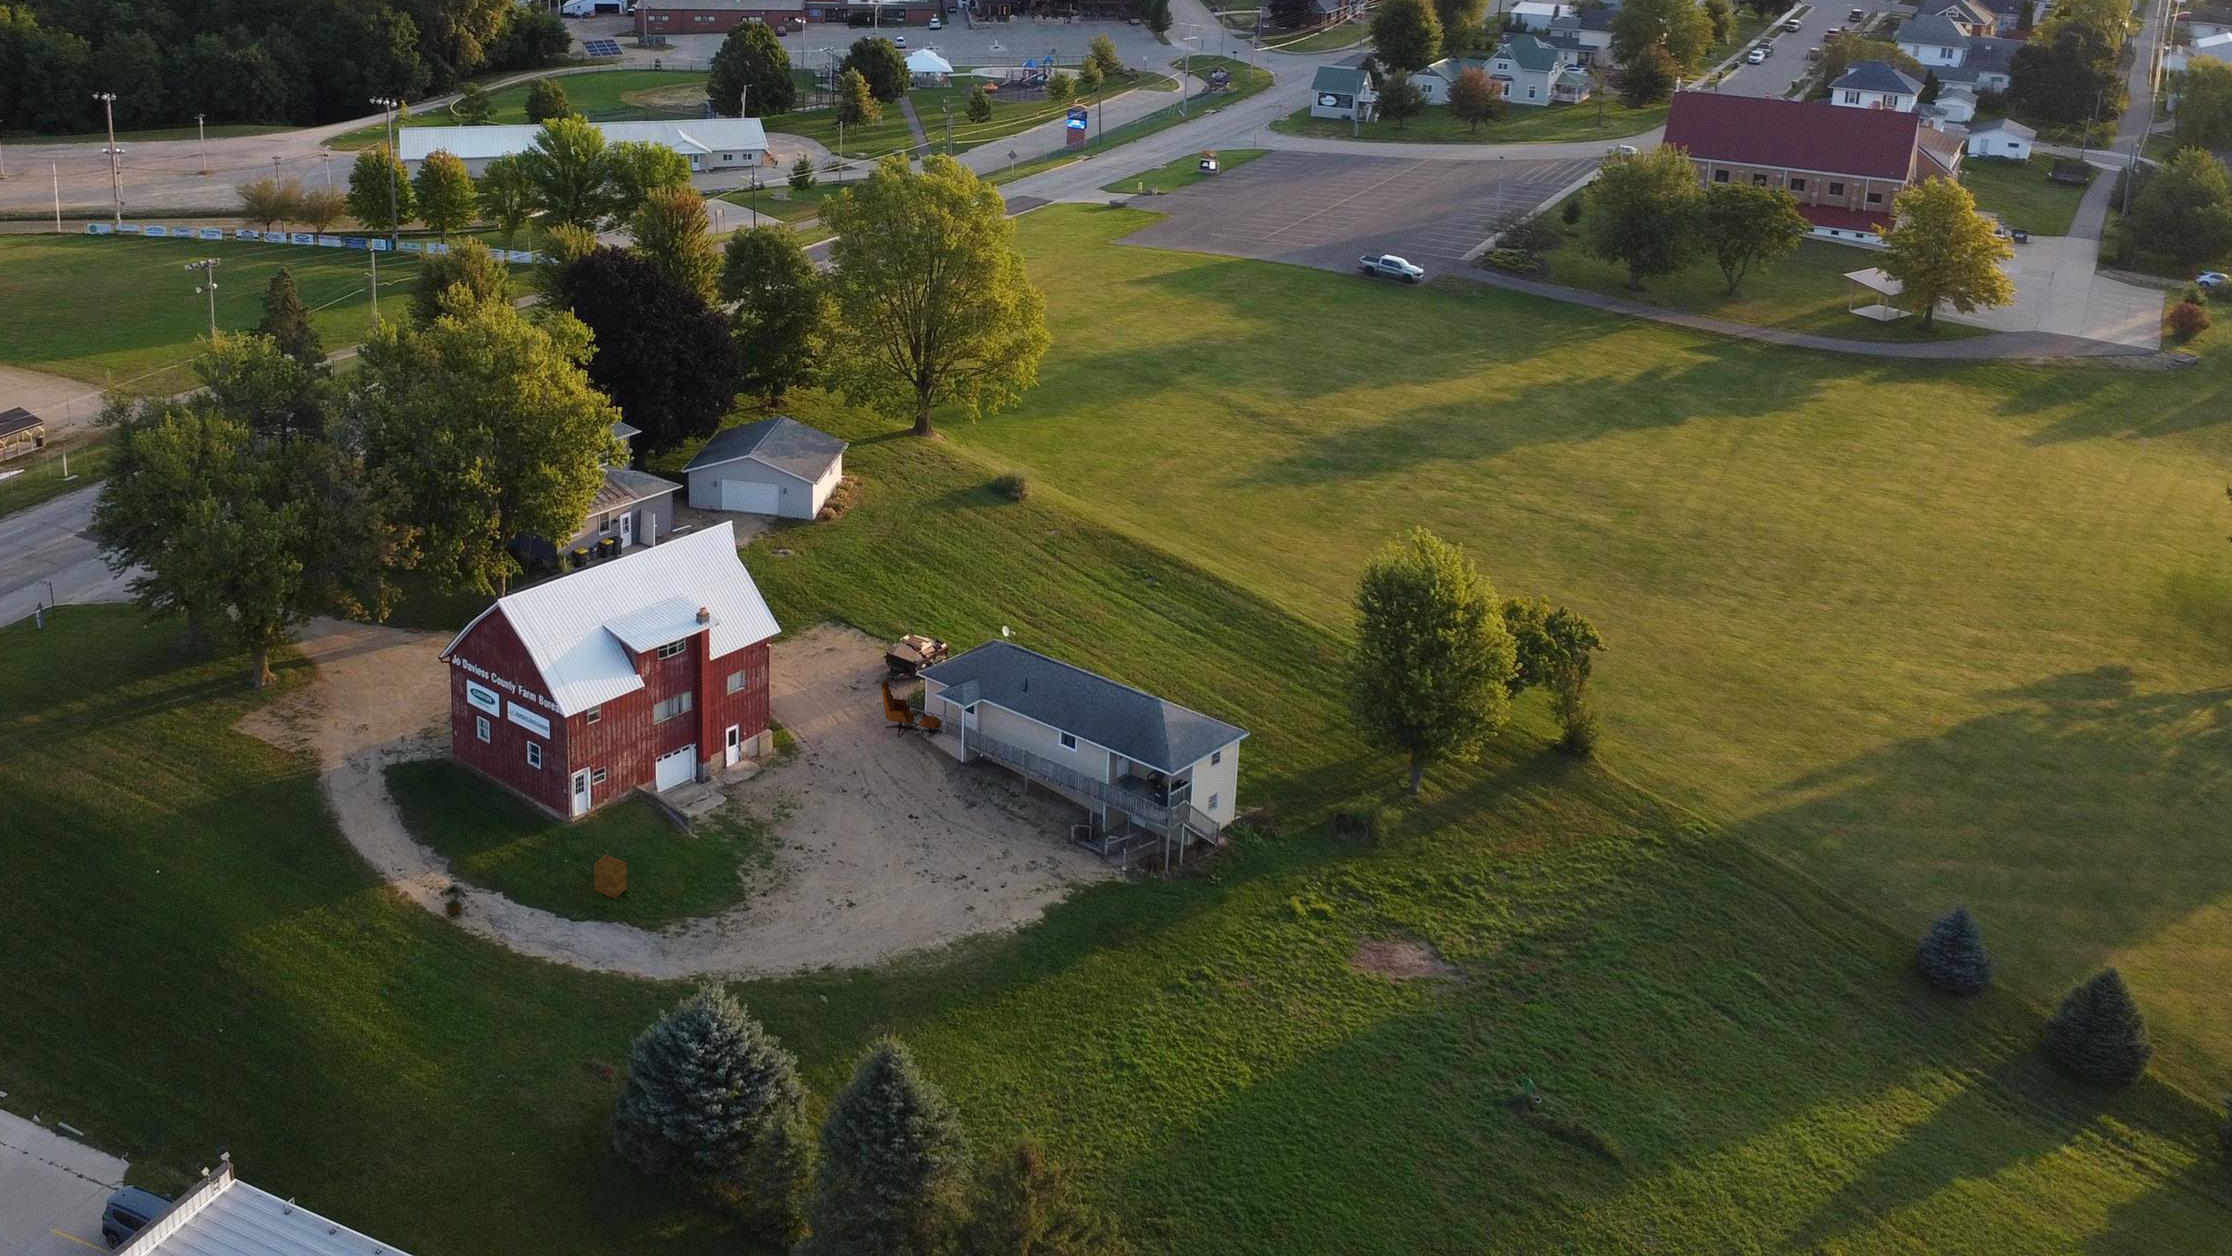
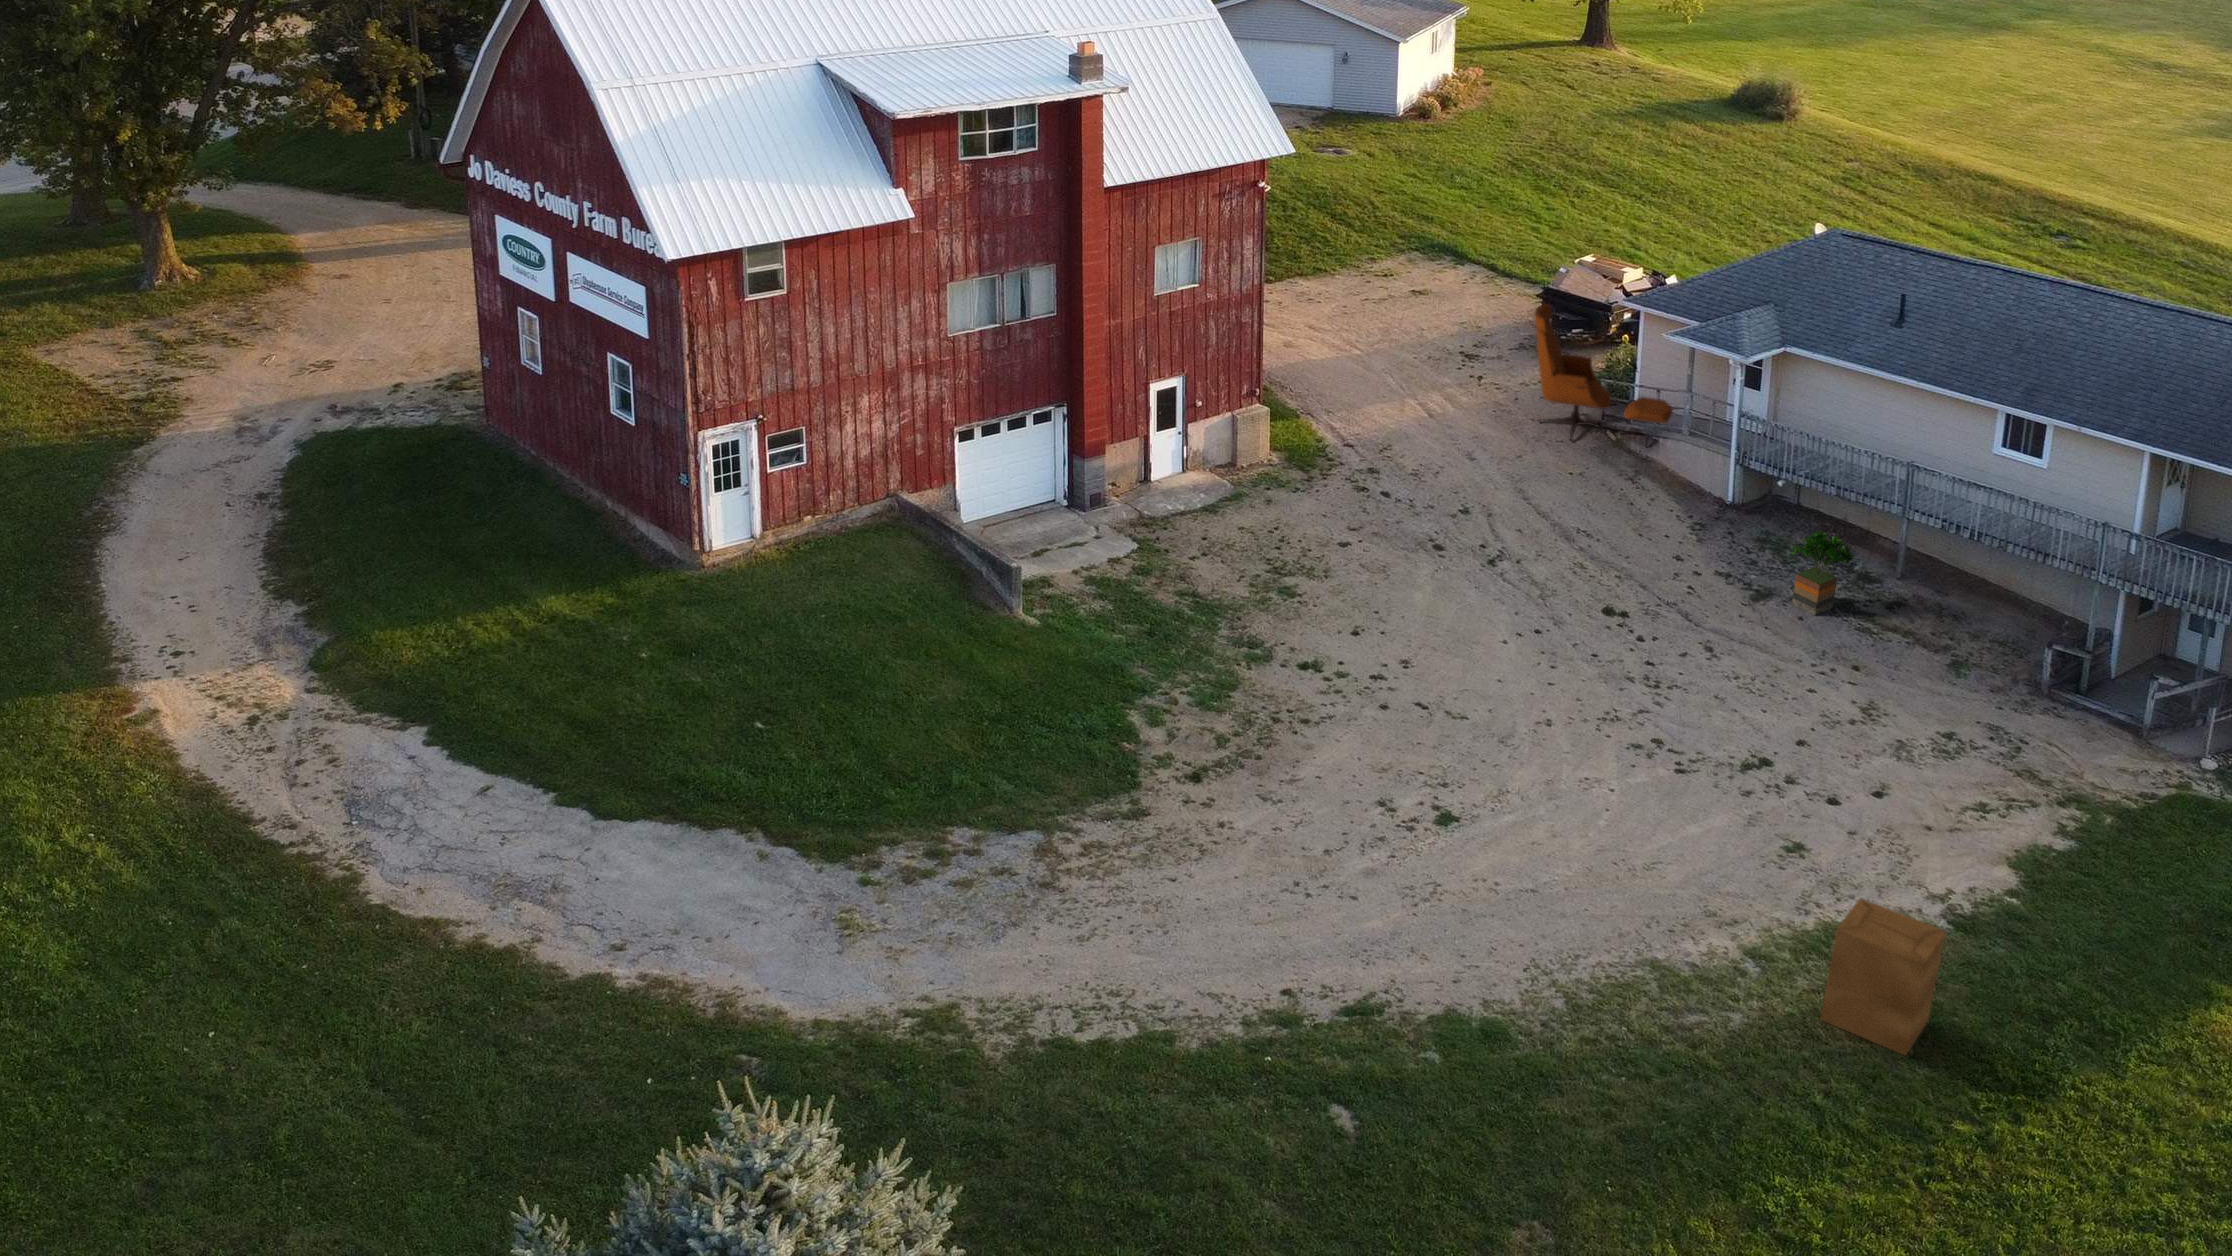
cardboard box: present [594,855,626,898] -> present [1821,899,1946,1055]
potted tree: present [443,884,466,919] -> present [1792,531,1854,615]

